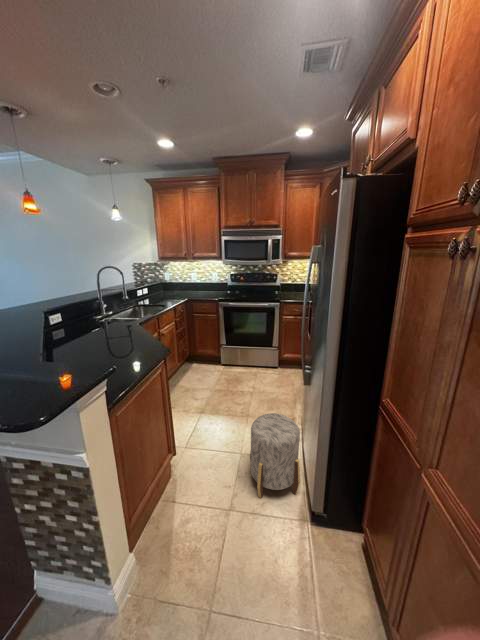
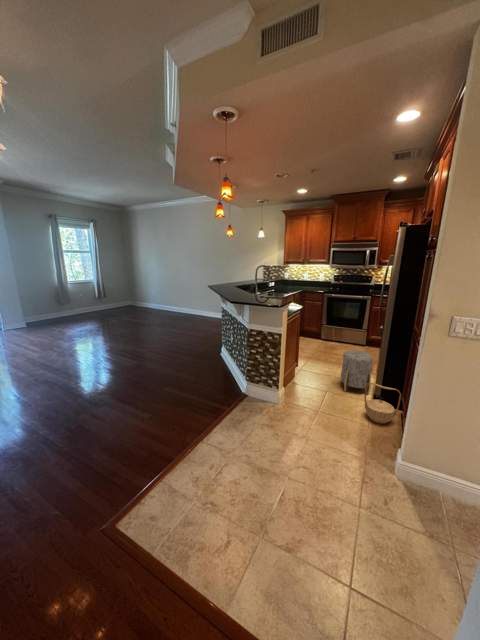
basket: none [299,523,371,610] -> present [364,383,401,424]

